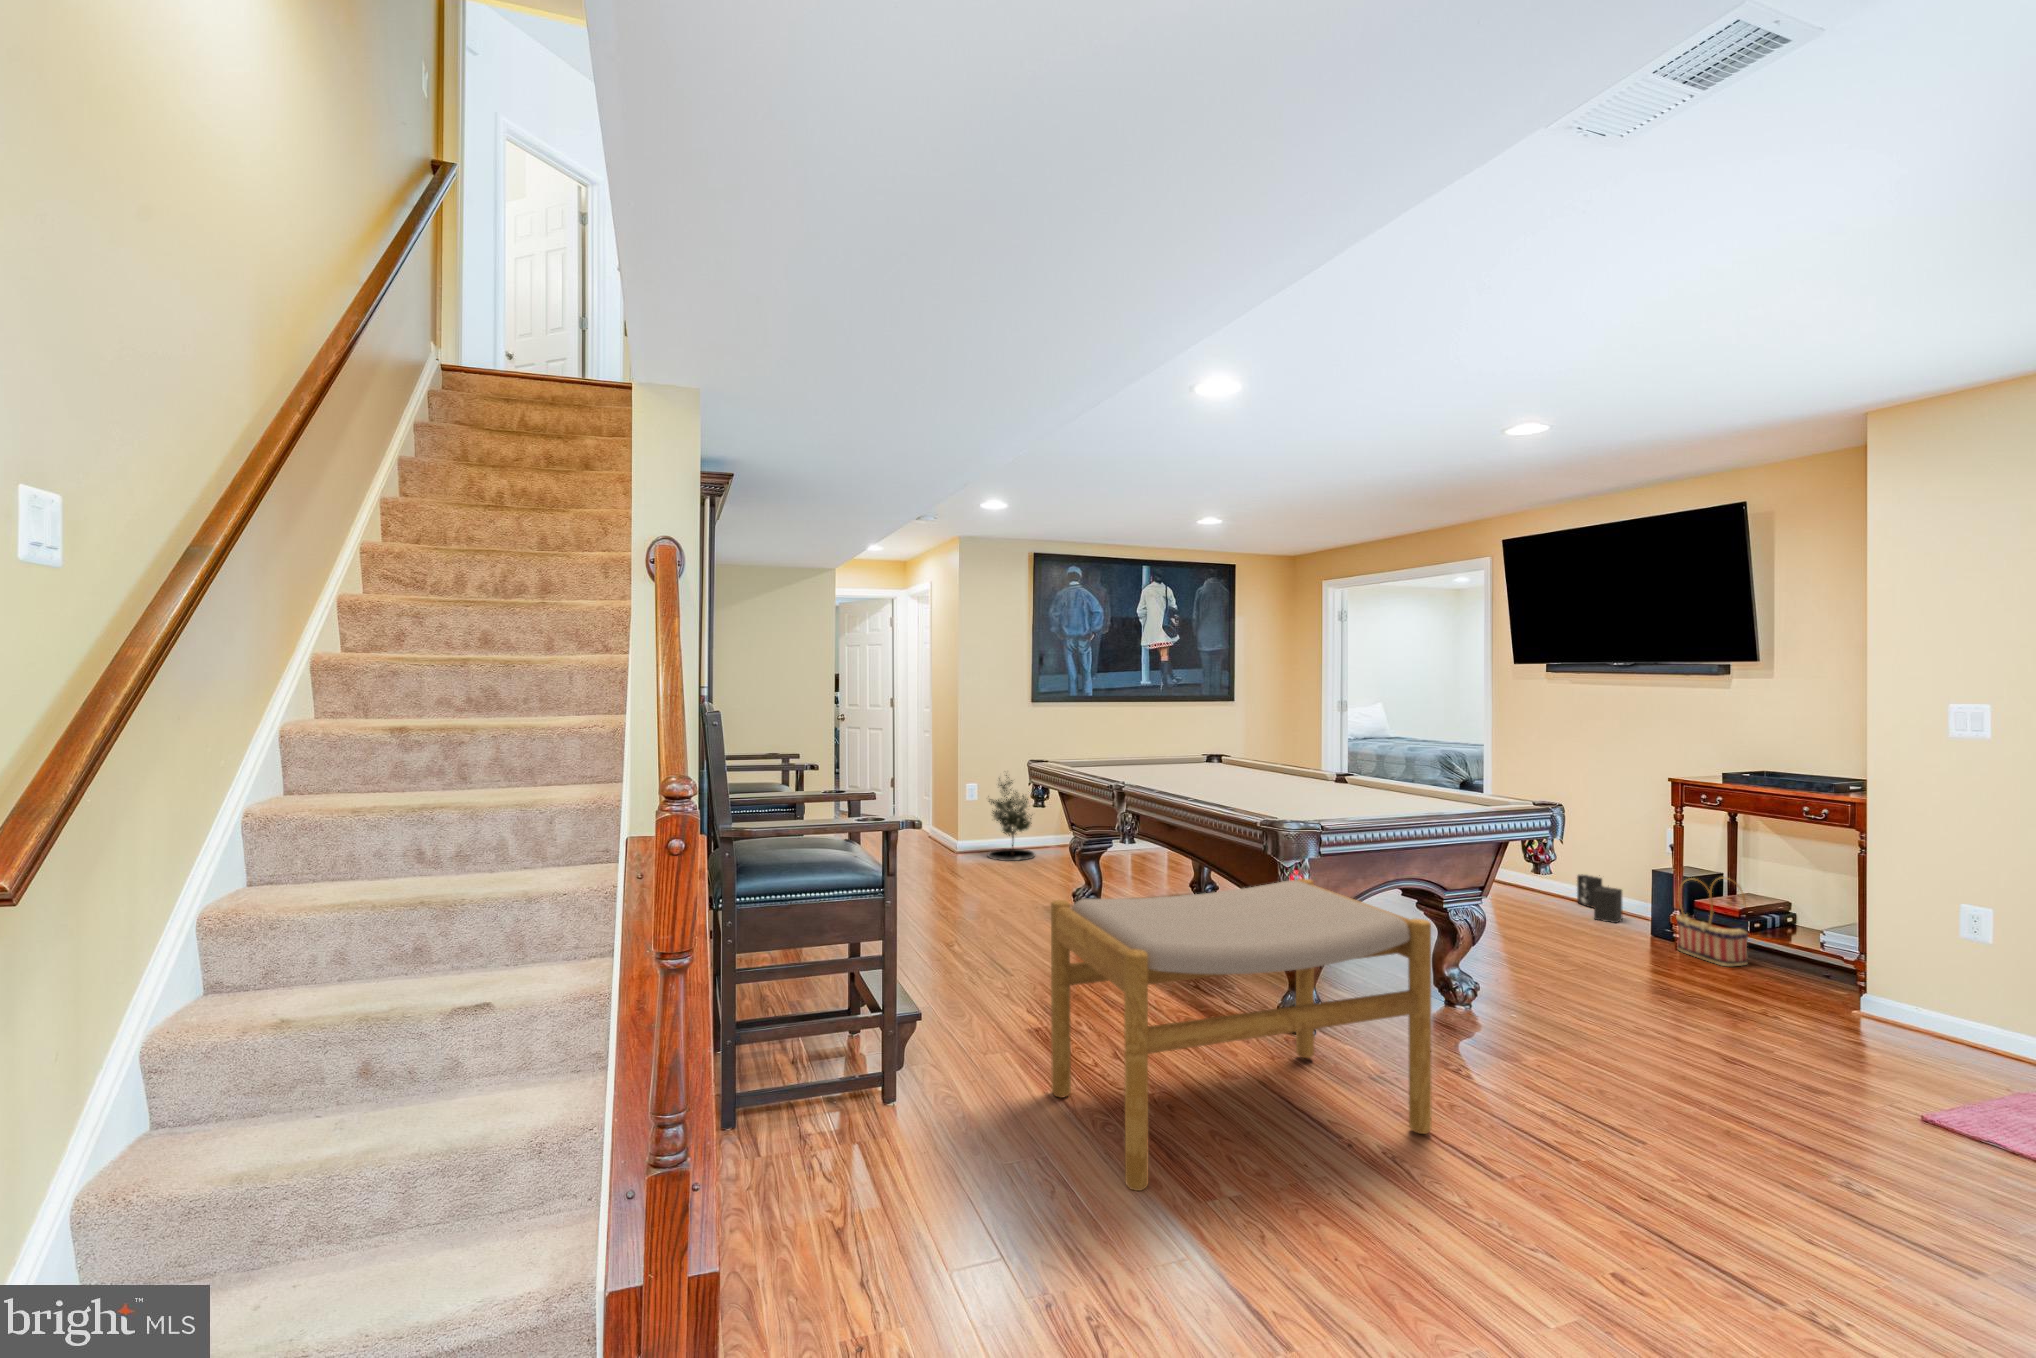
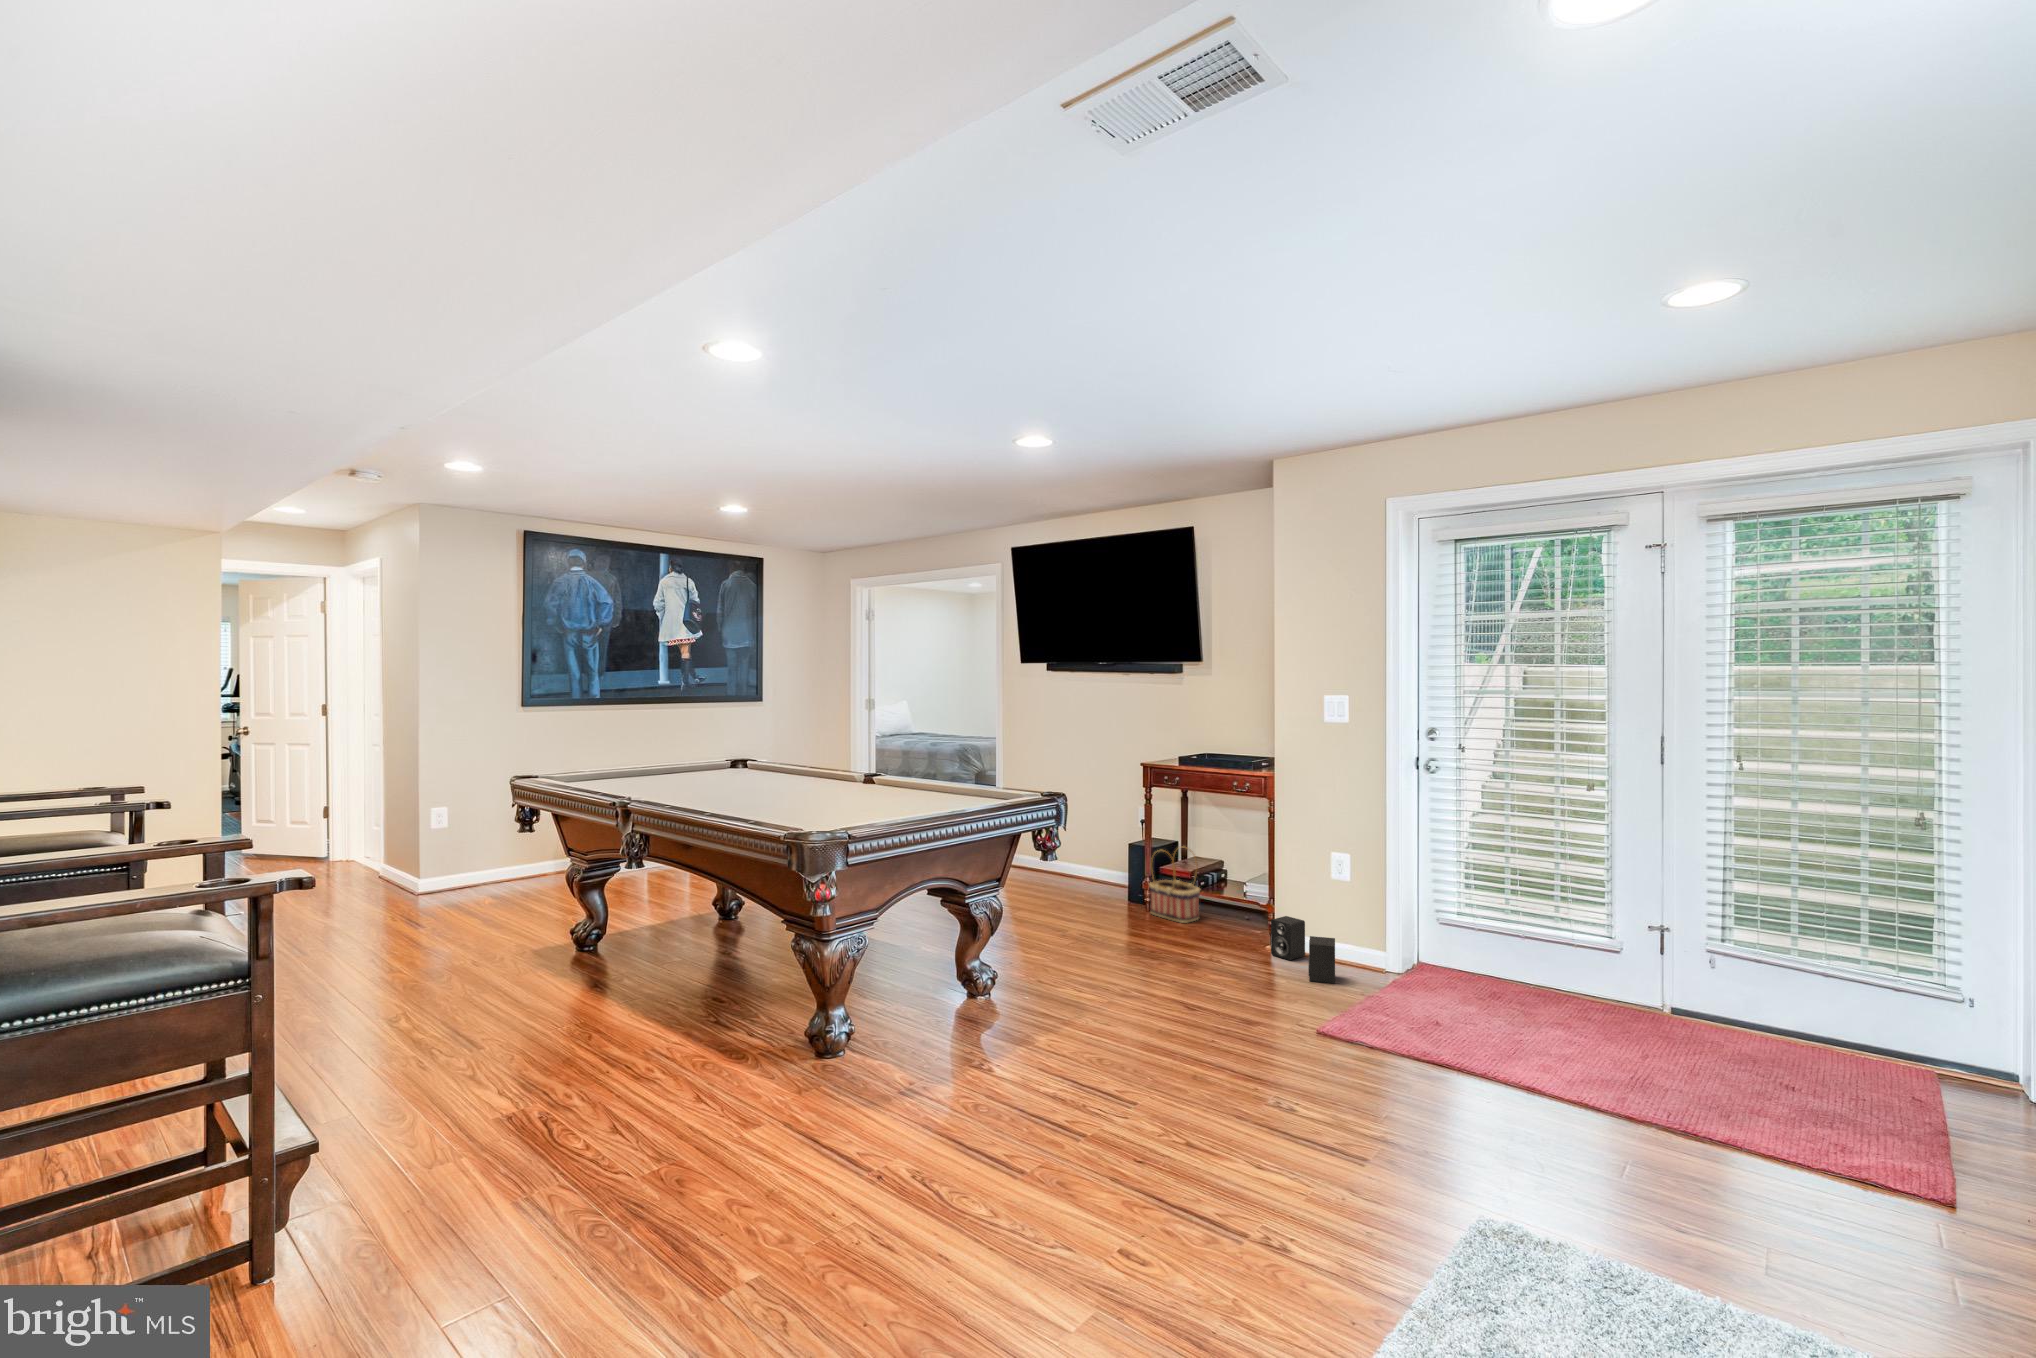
potted tree: present [988,775,1035,861] -> none [452,790,521,901]
speaker: present [1577,874,1622,923] -> present [1271,916,1335,984]
footstool: present [1051,879,1431,1191] -> none [523,894,958,1306]

